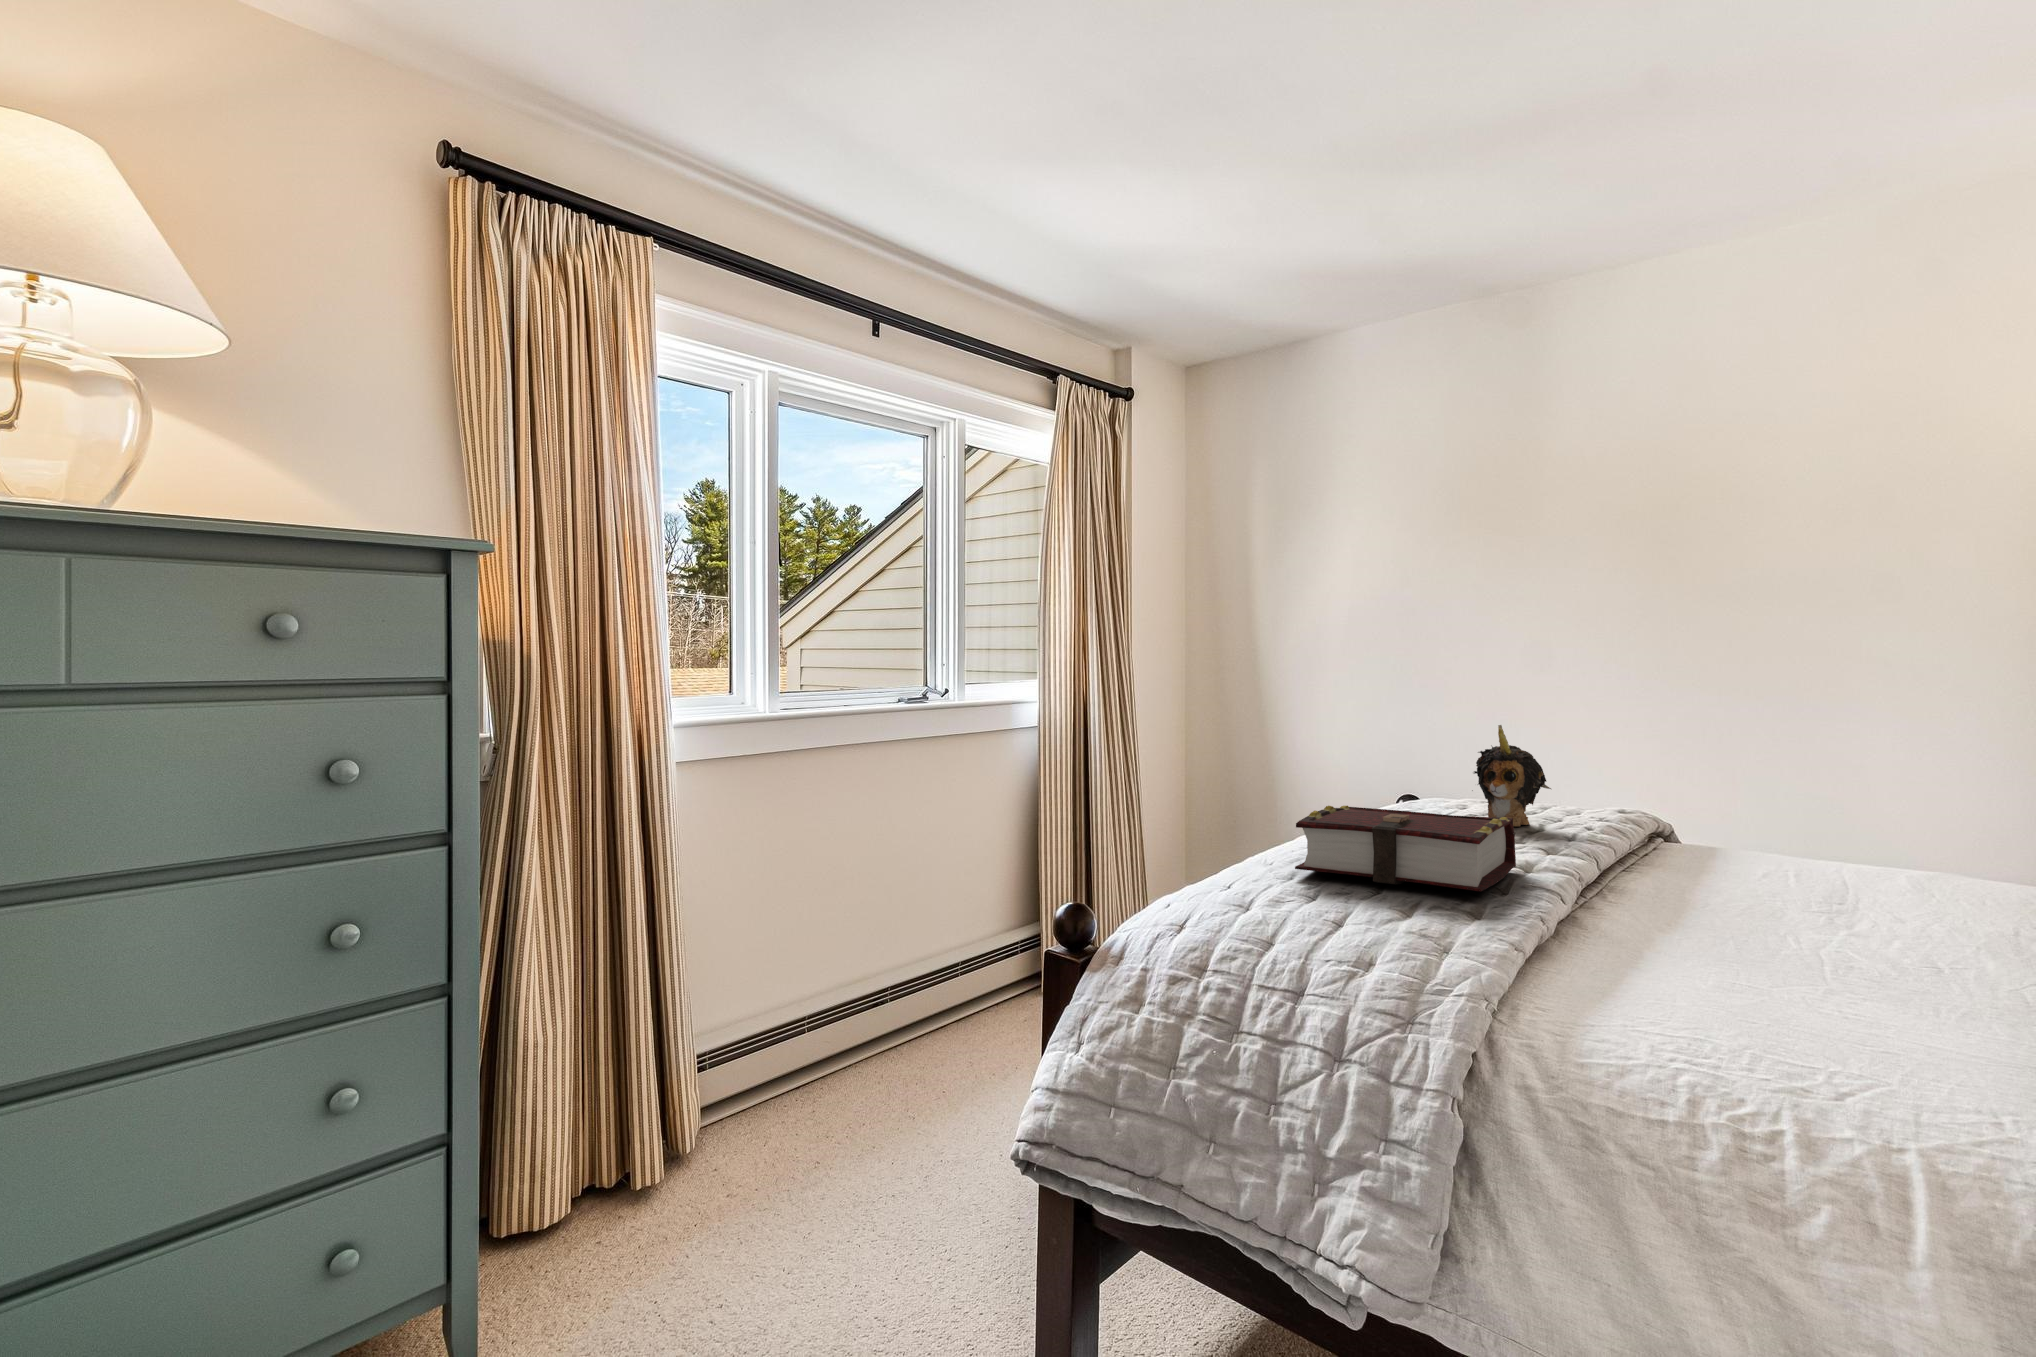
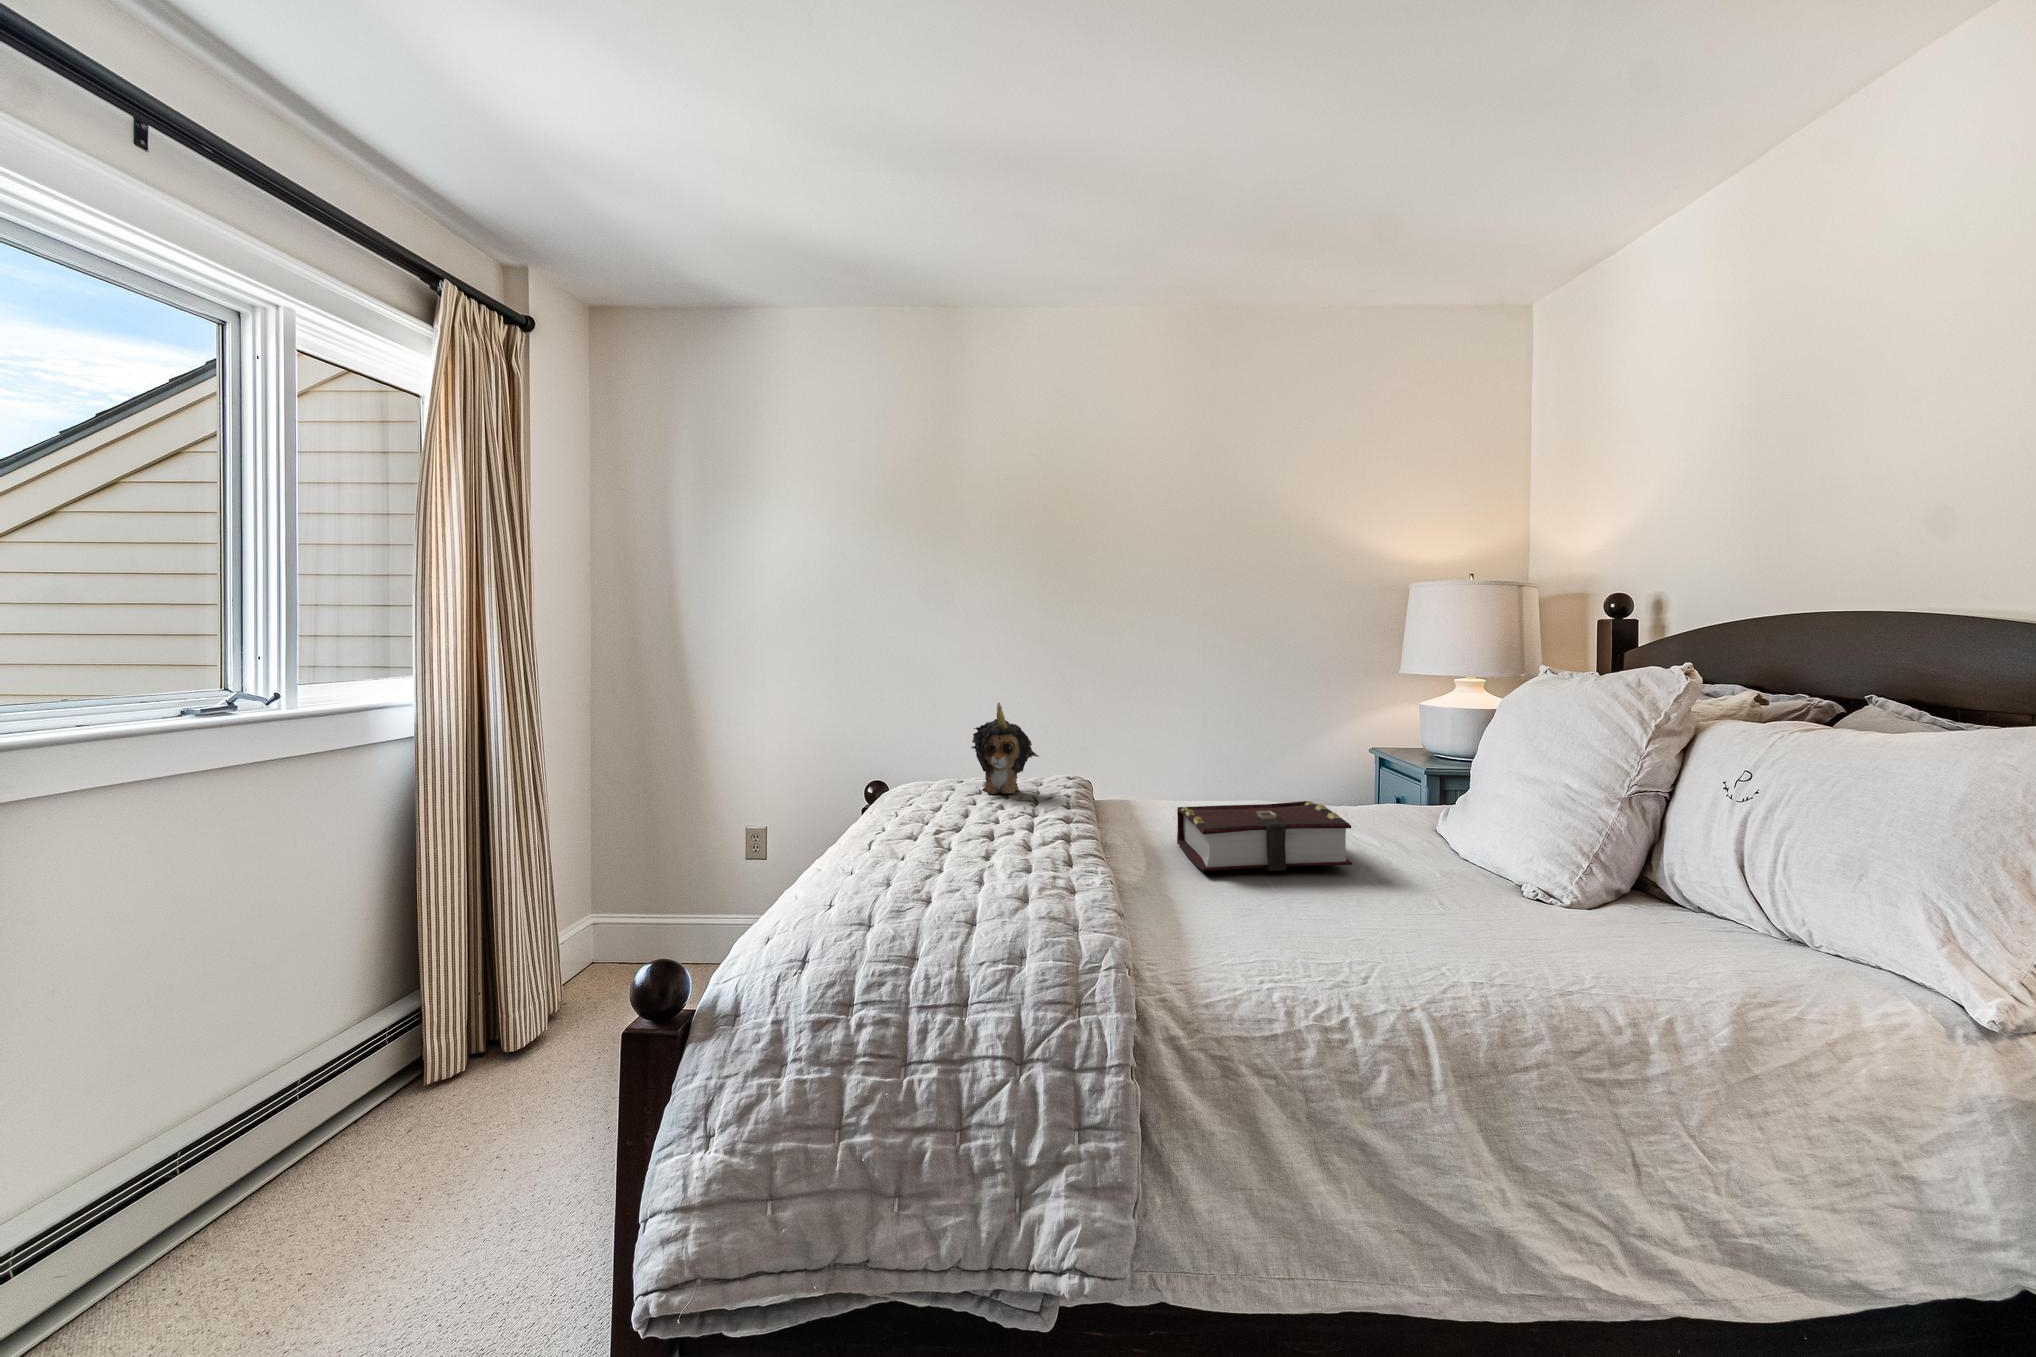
book: present [1295,806,1516,891] -> present [1177,801,1353,871]

